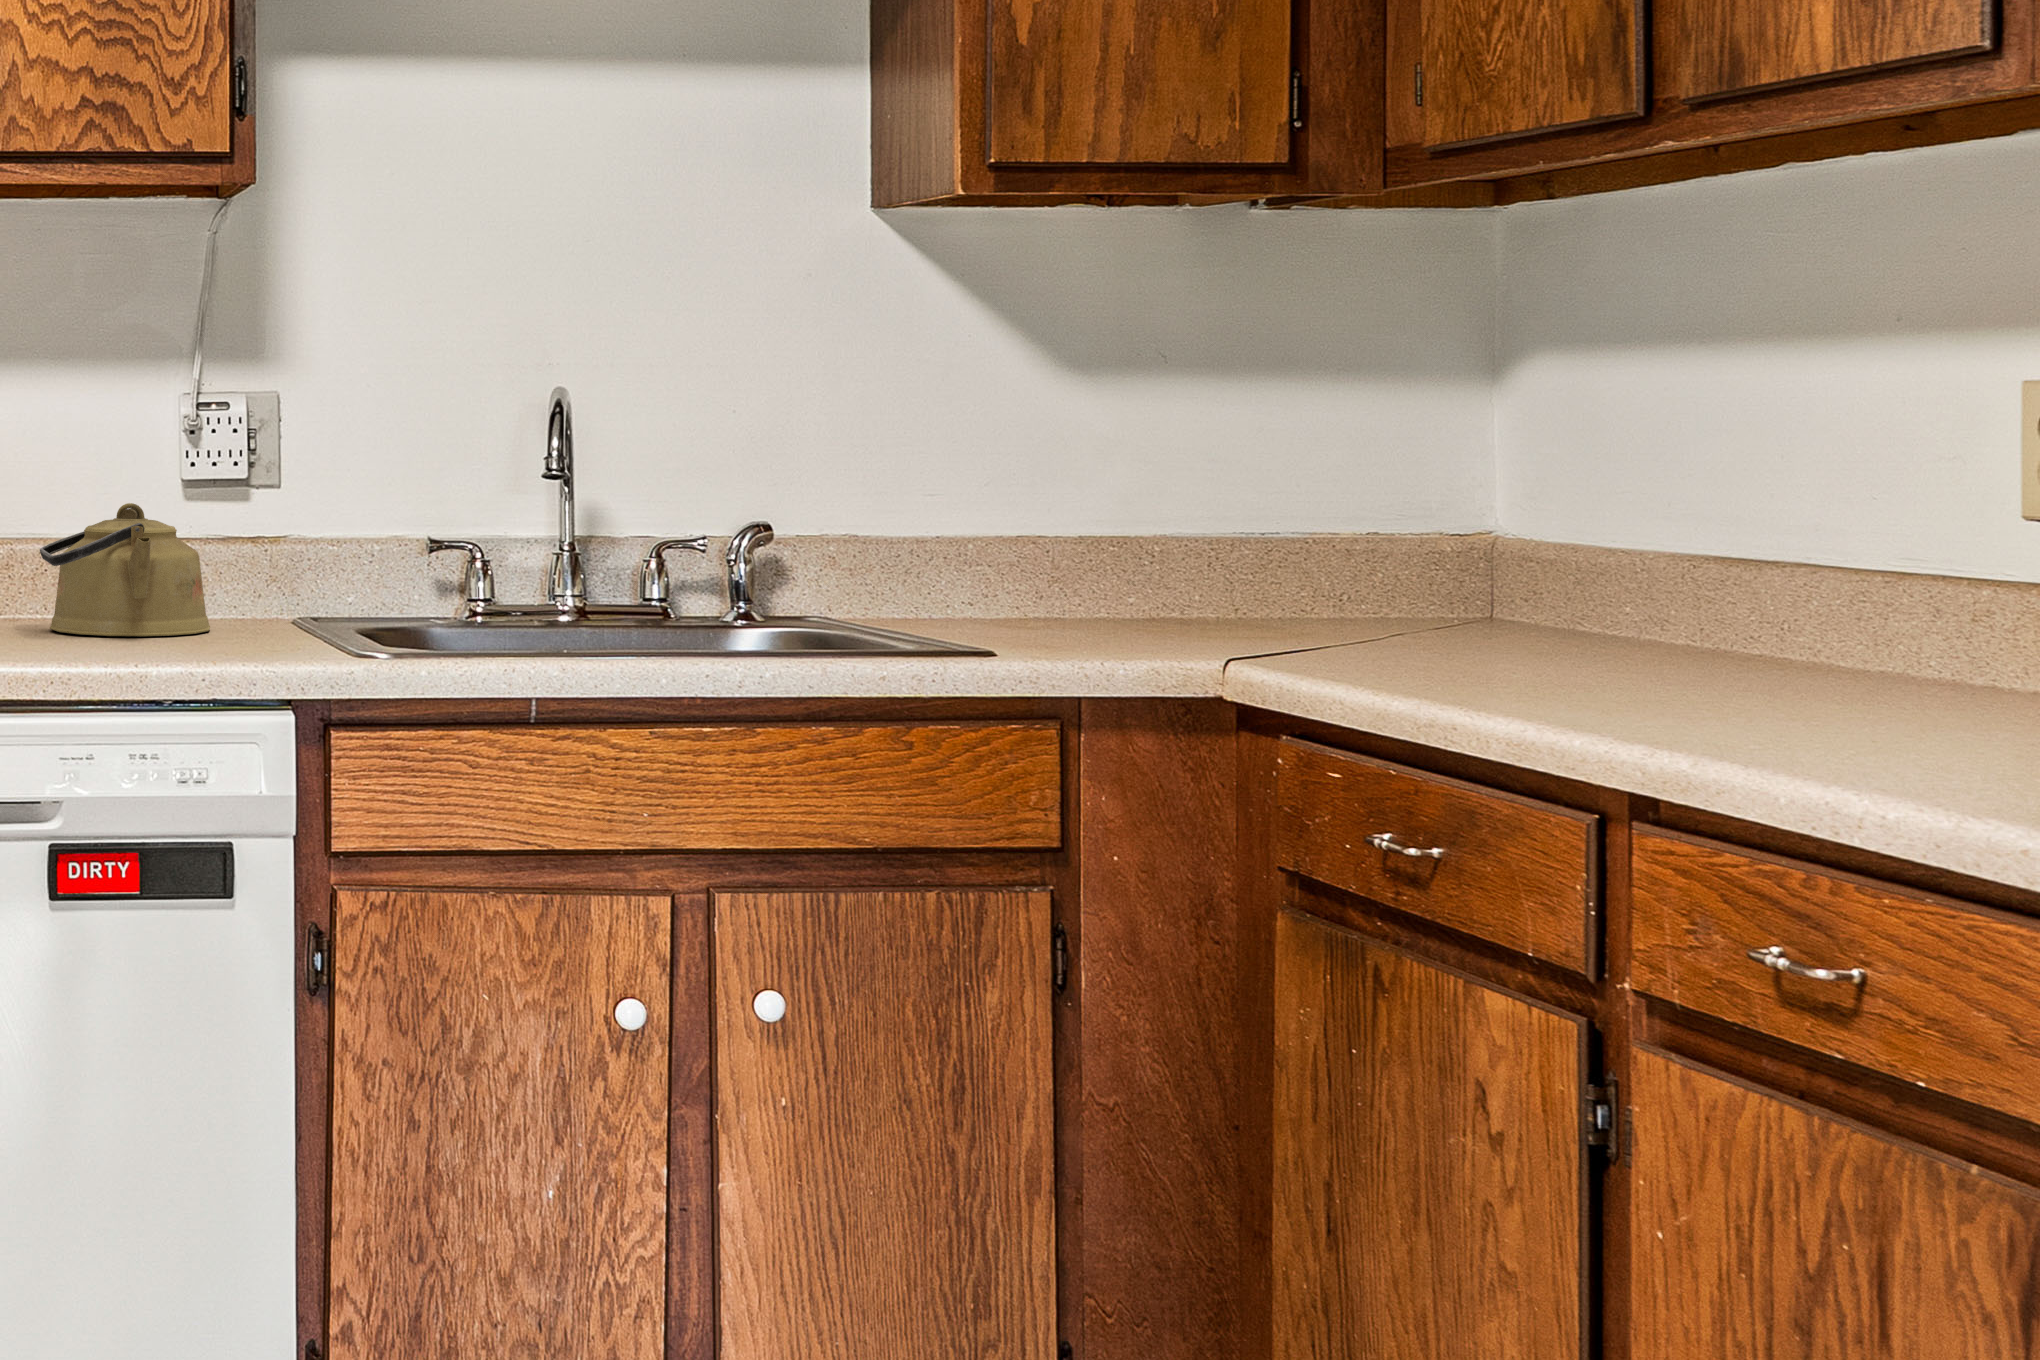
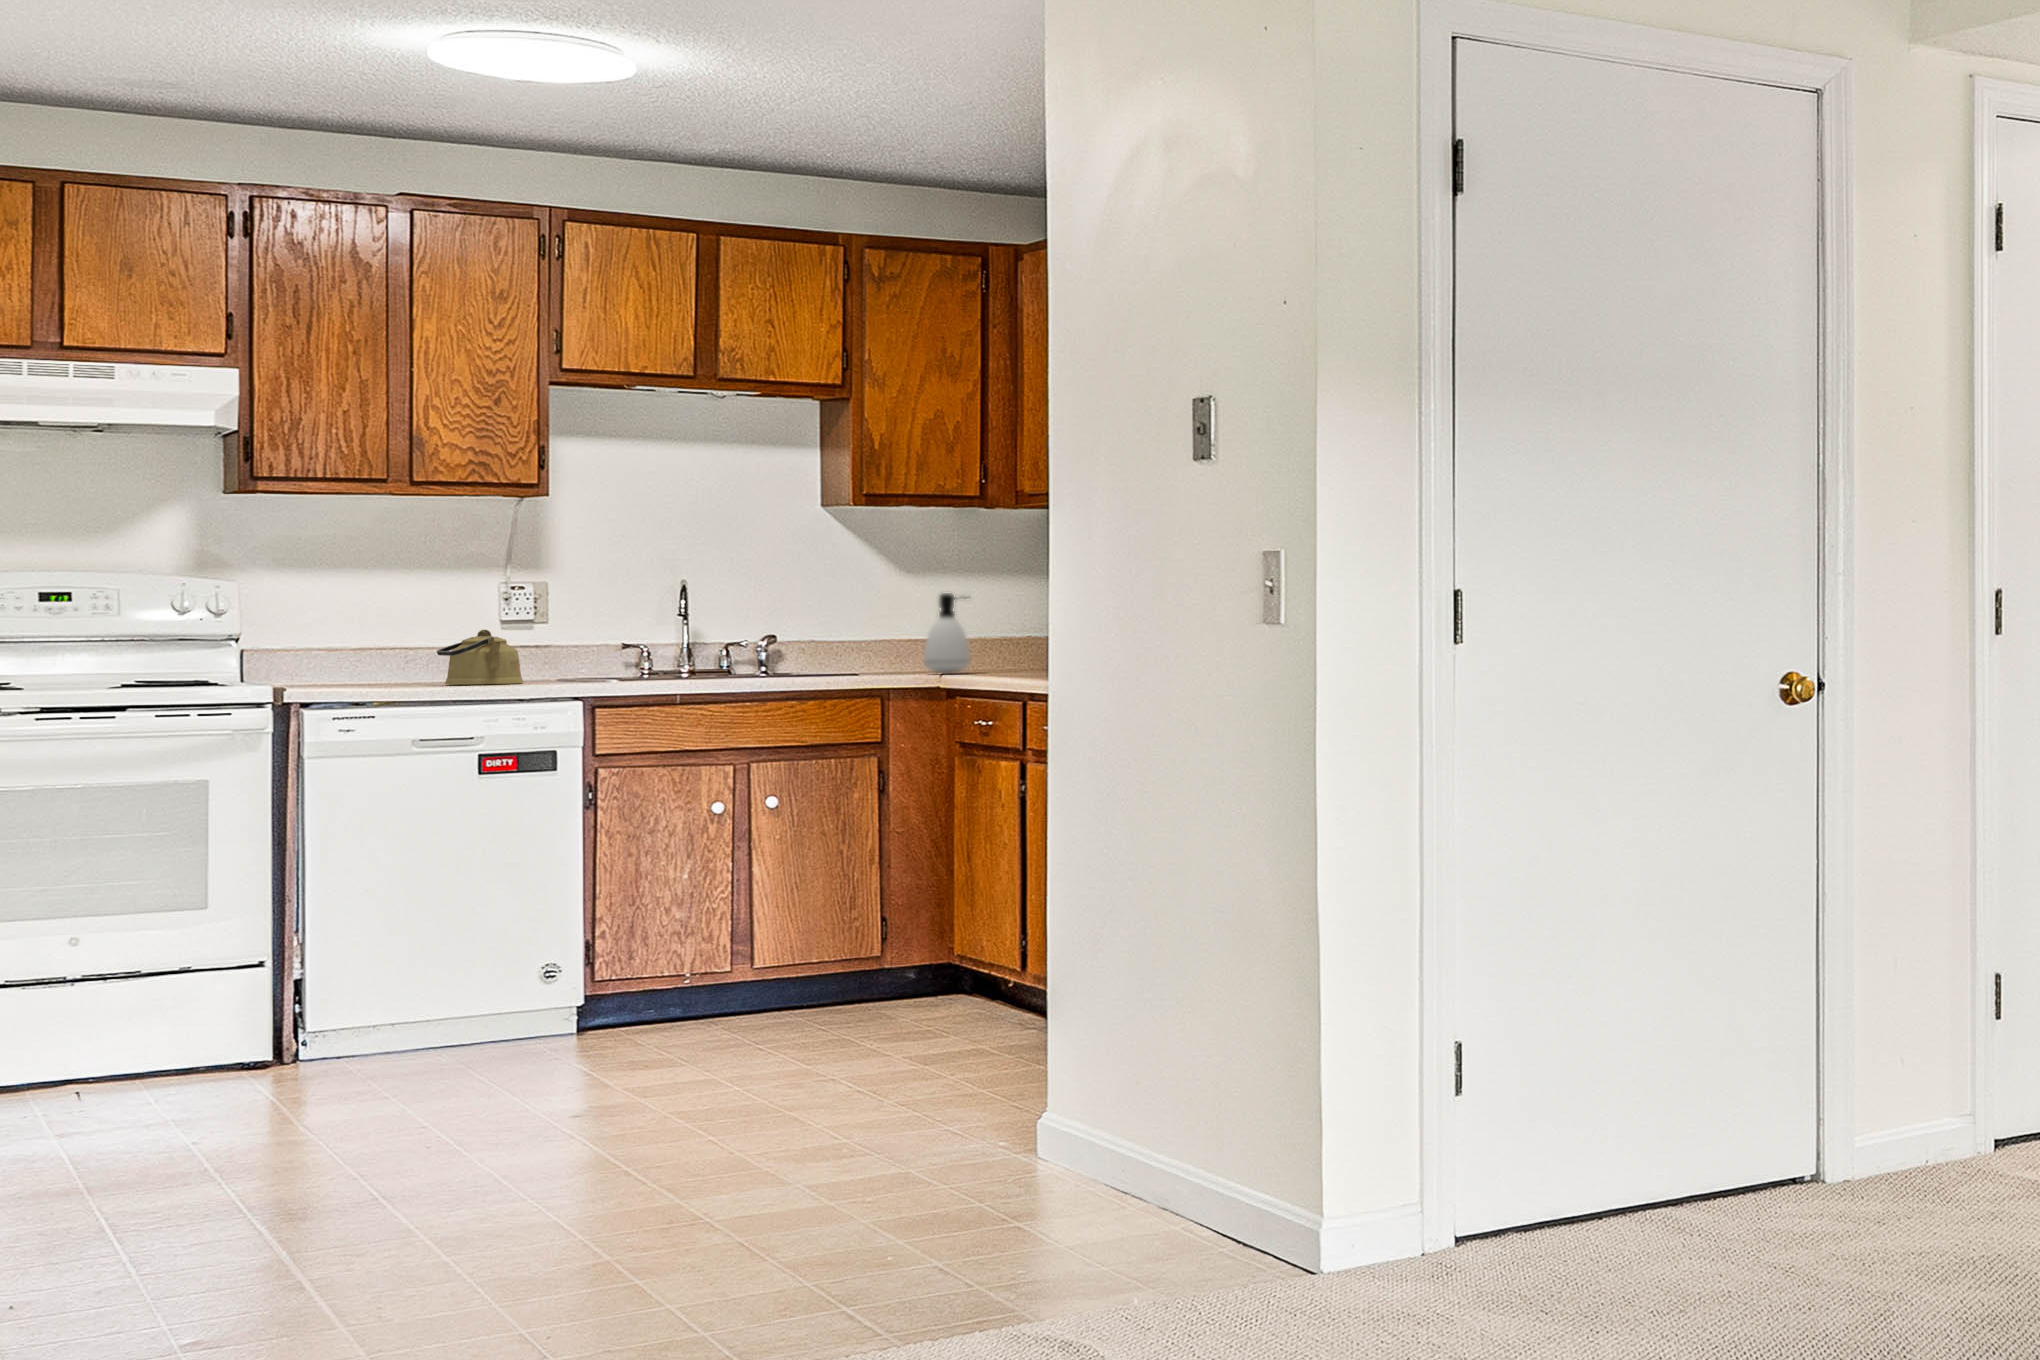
soap dispenser: none [1164,436,1297,660] -> present [924,593,970,673]

